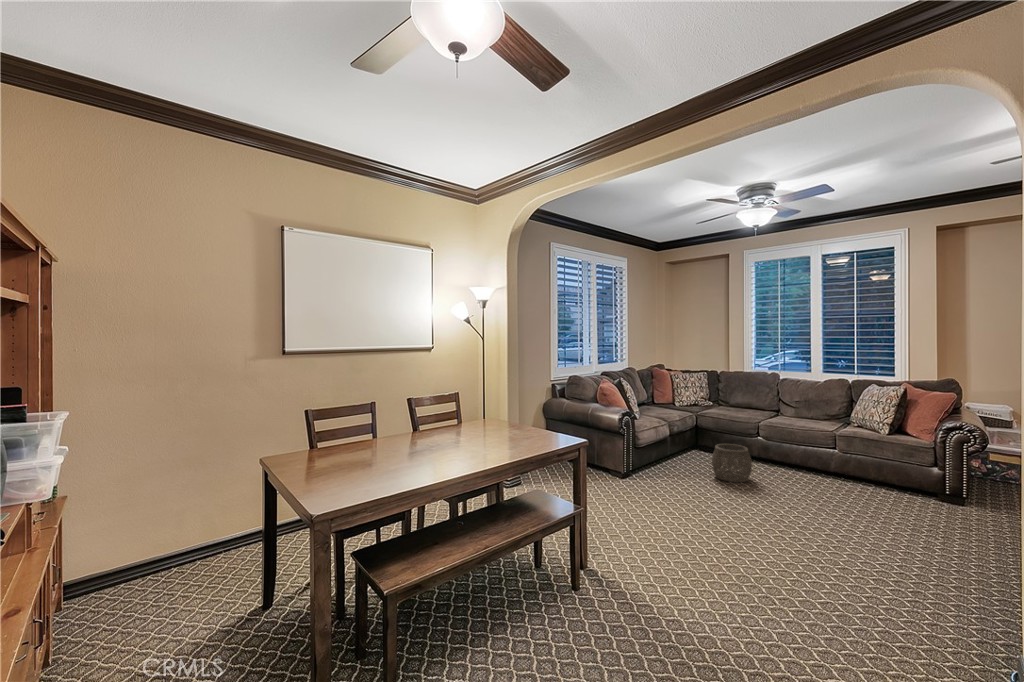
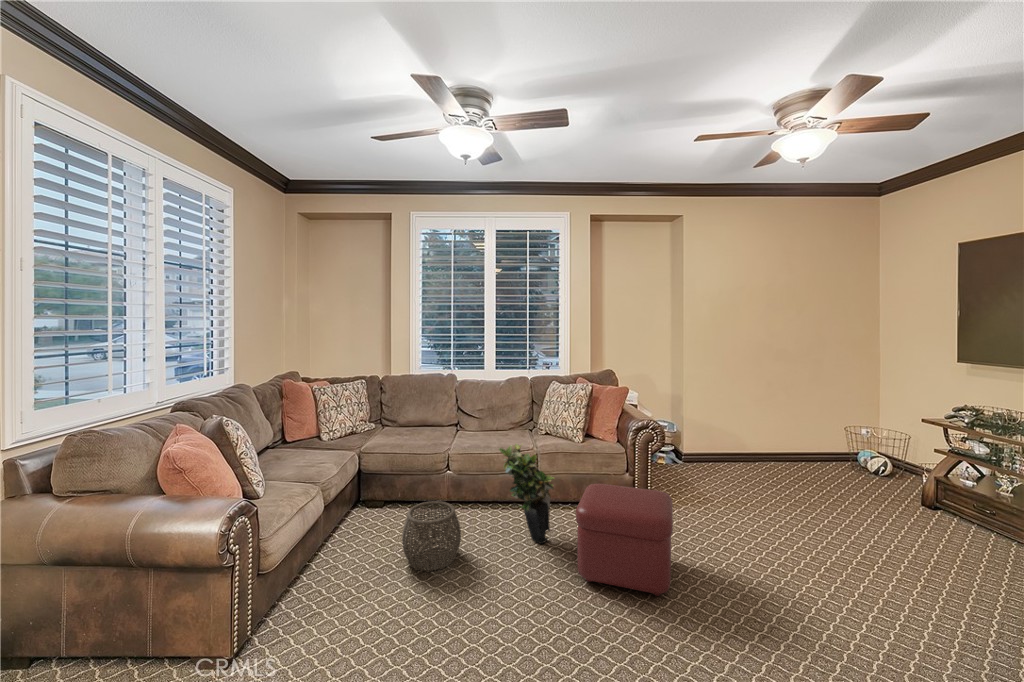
potted plant: none [788,418,835,492] -> present [499,444,554,544]
ottoman: none [830,453,934,531] -> present [576,484,673,596]

